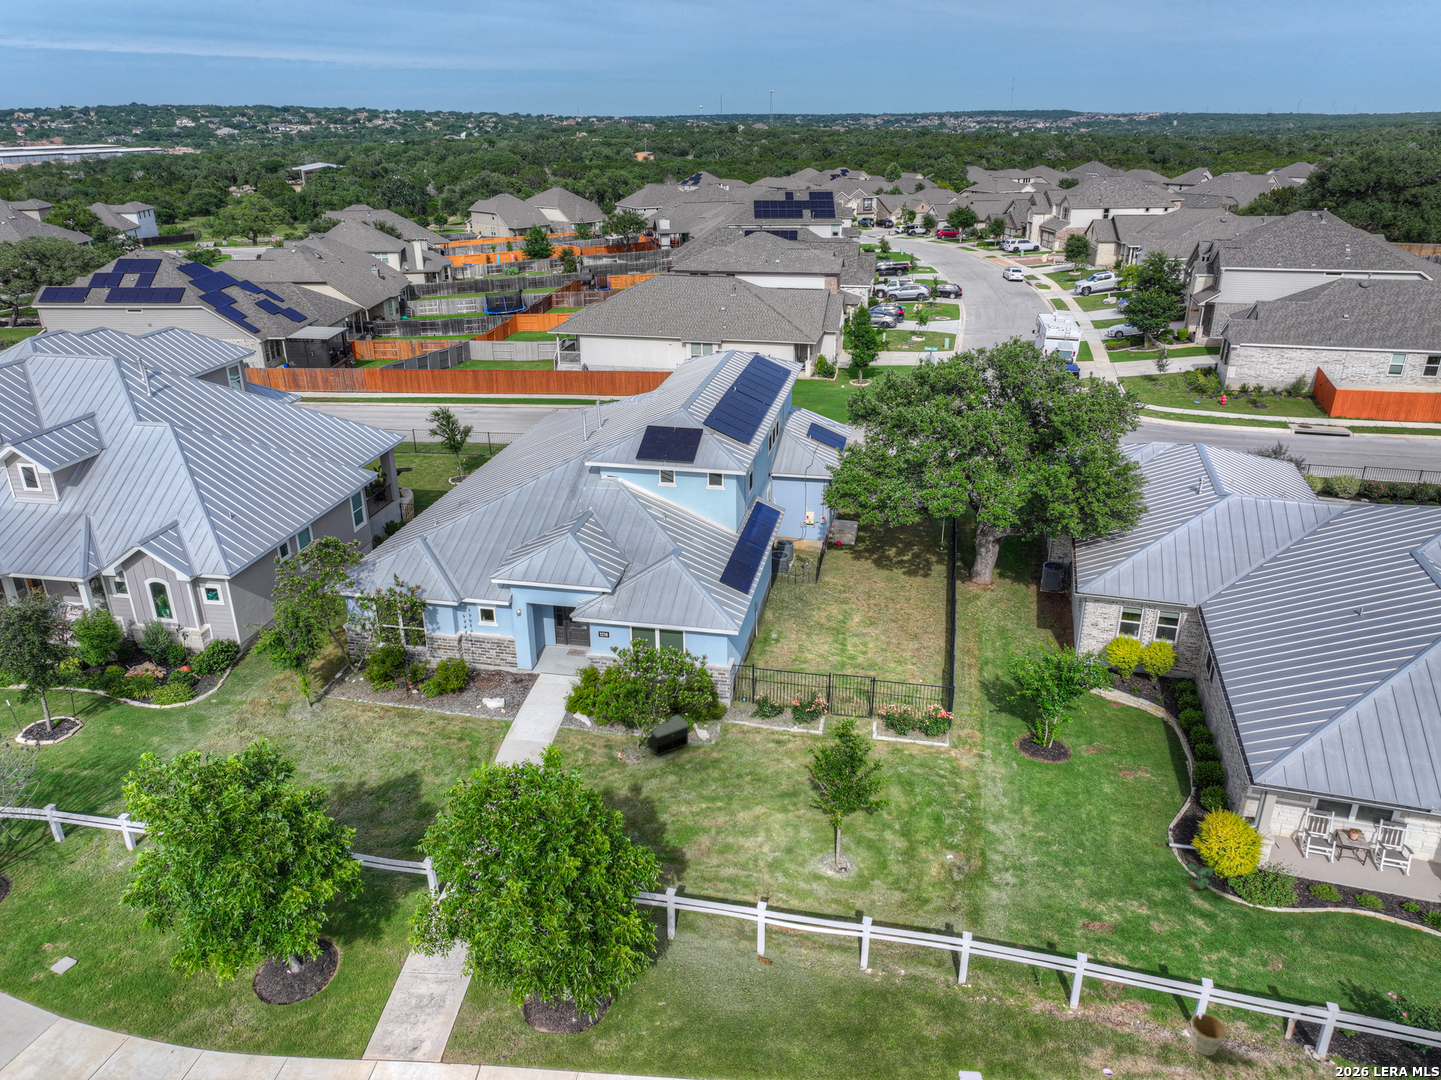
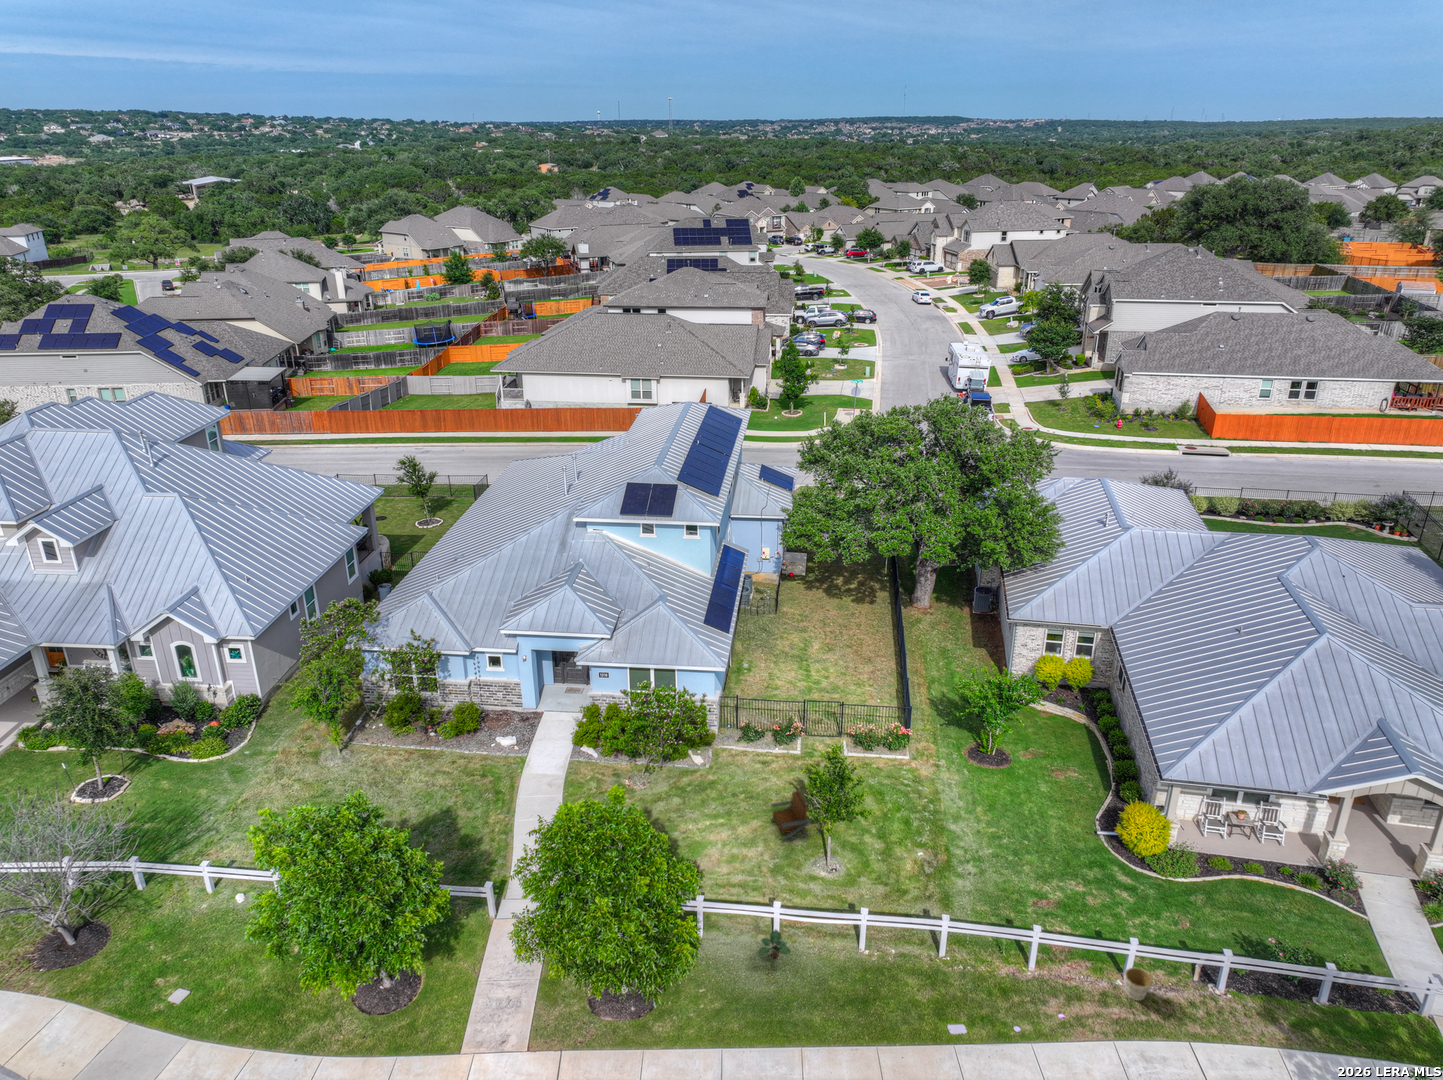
storage bench: present [647,715,689,756] -> none [651,743,688,781]
lounge chair: none [776,775,822,834] -> present [771,791,811,842]
potted plant: present [1176,863,1214,890] -> present [758,929,790,958]

